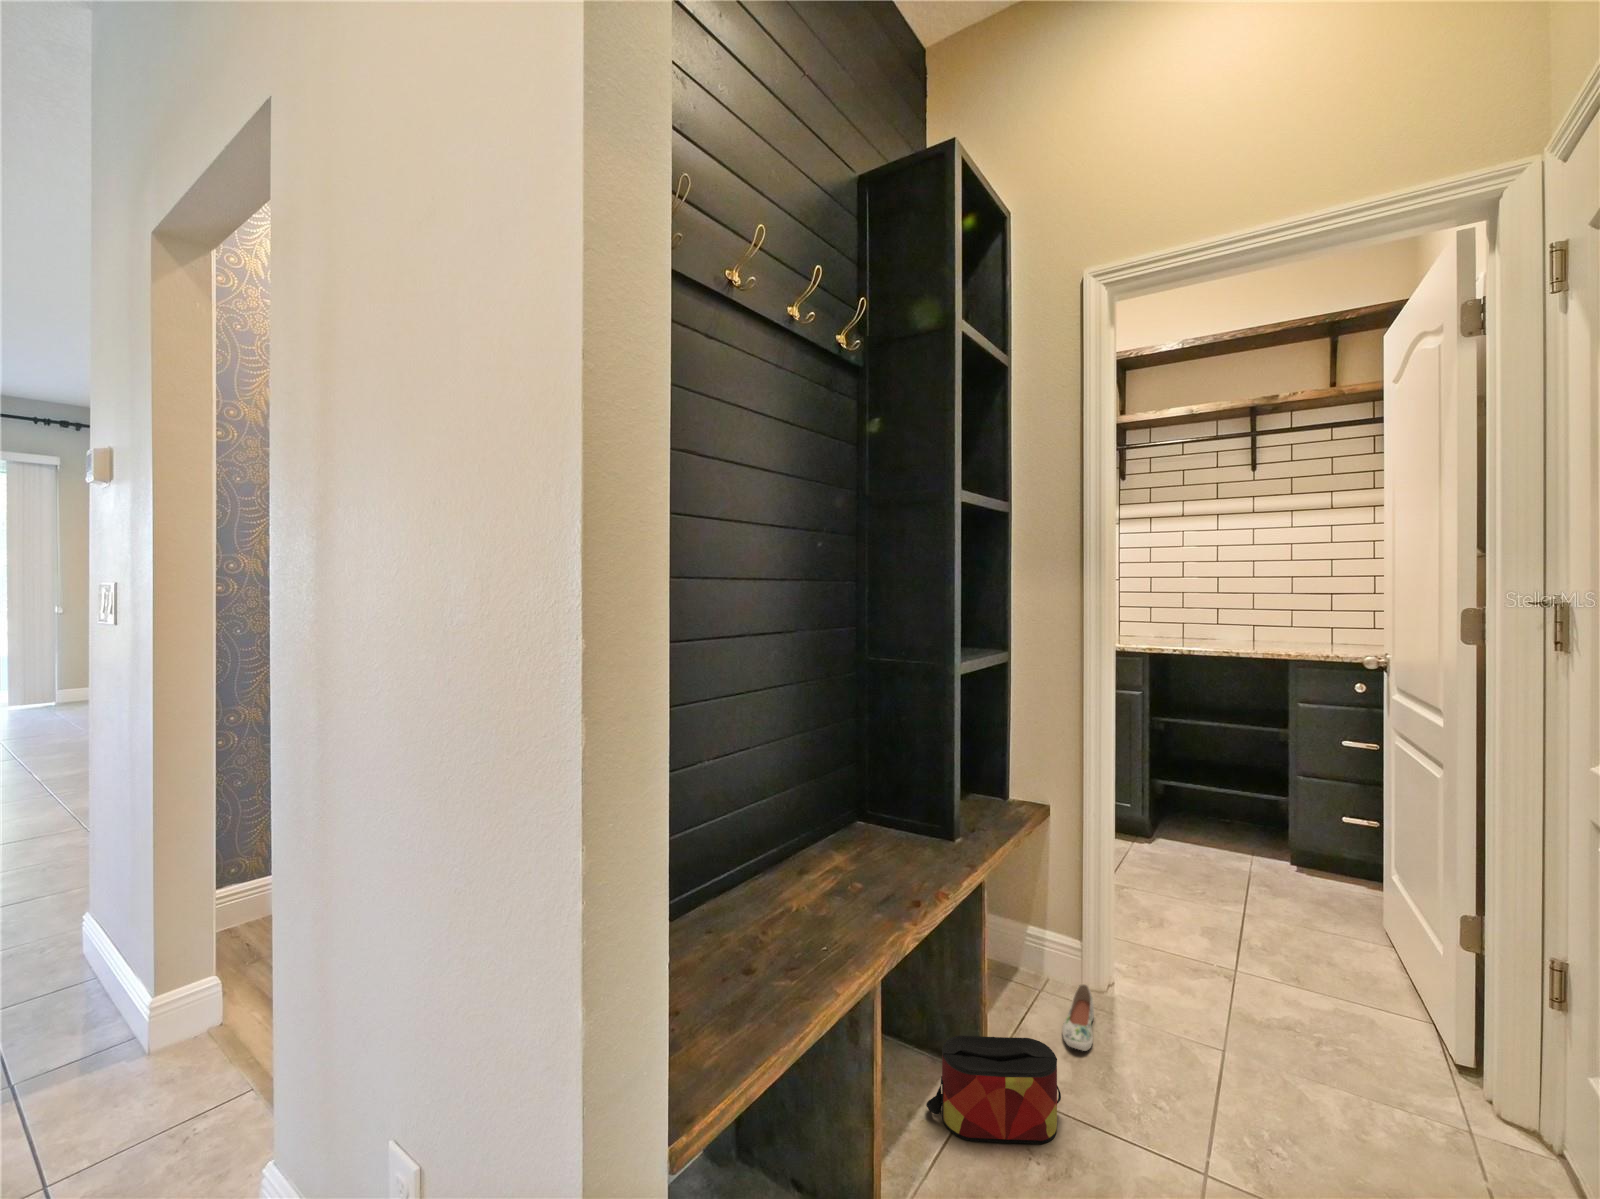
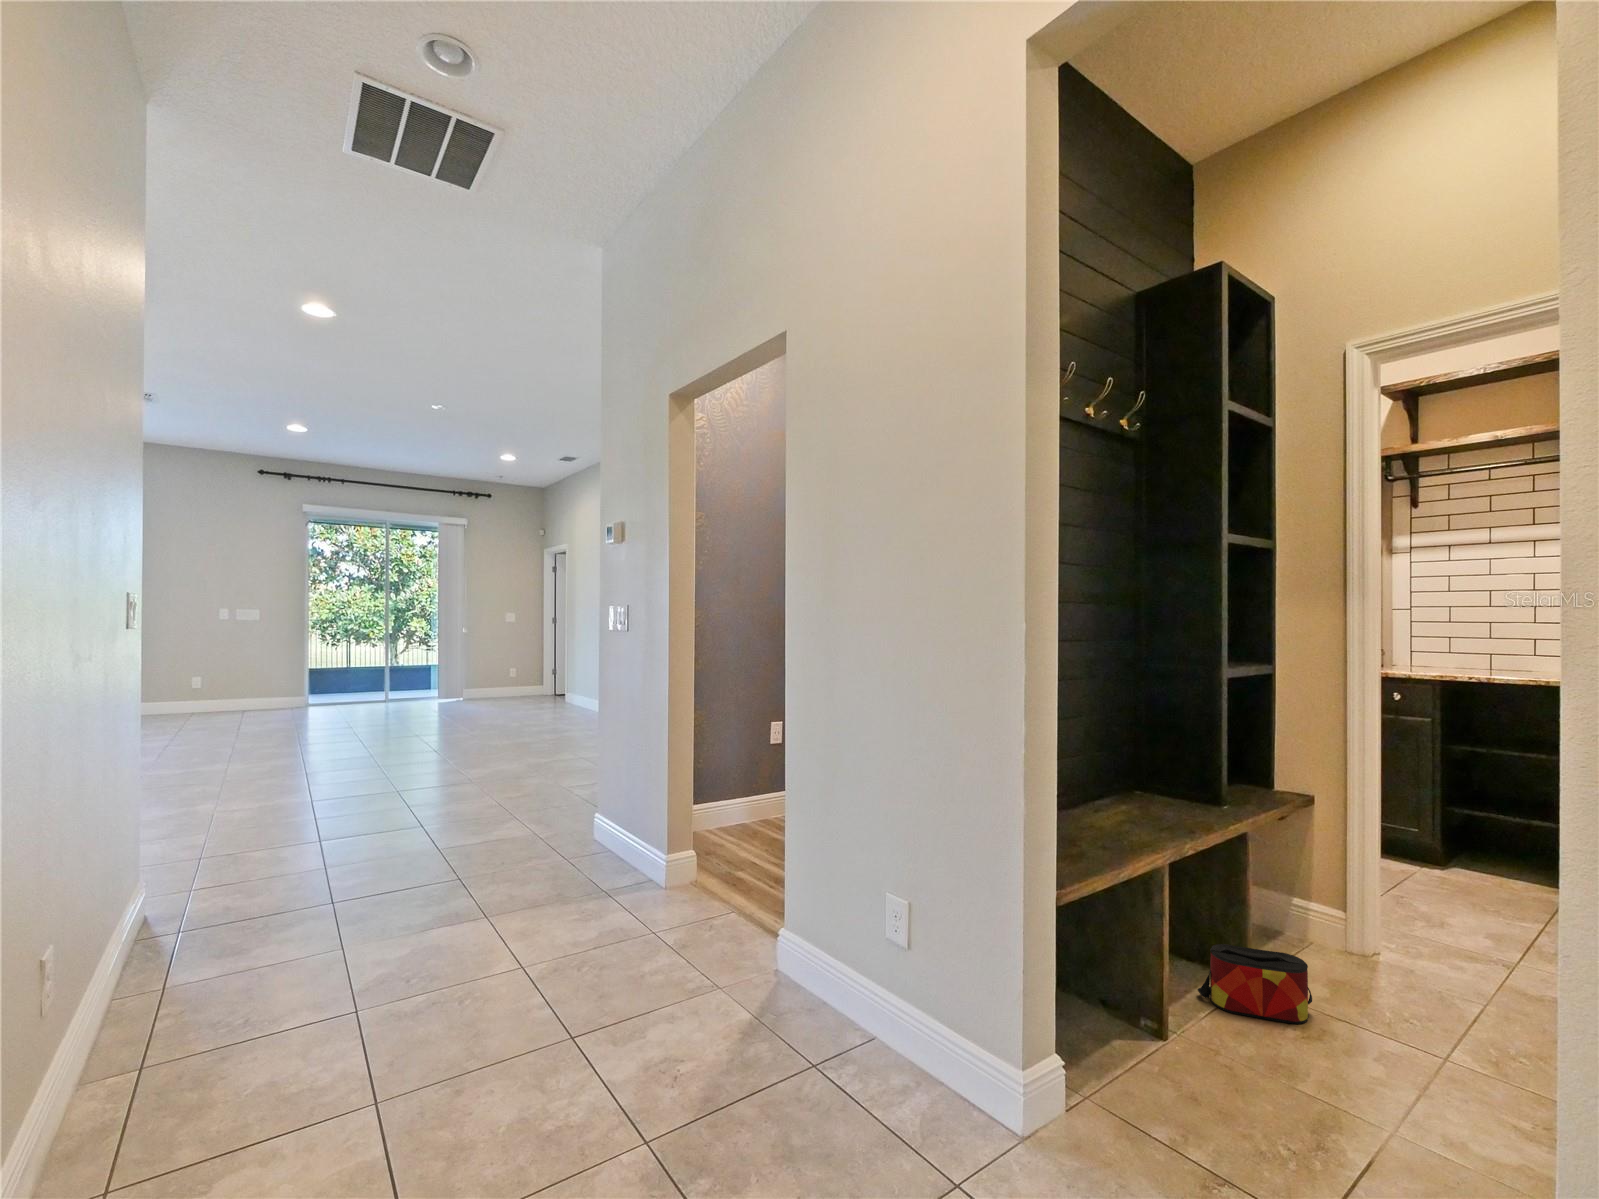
shoe: present [1062,984,1094,1051] -> none [1321,942,1353,986]

